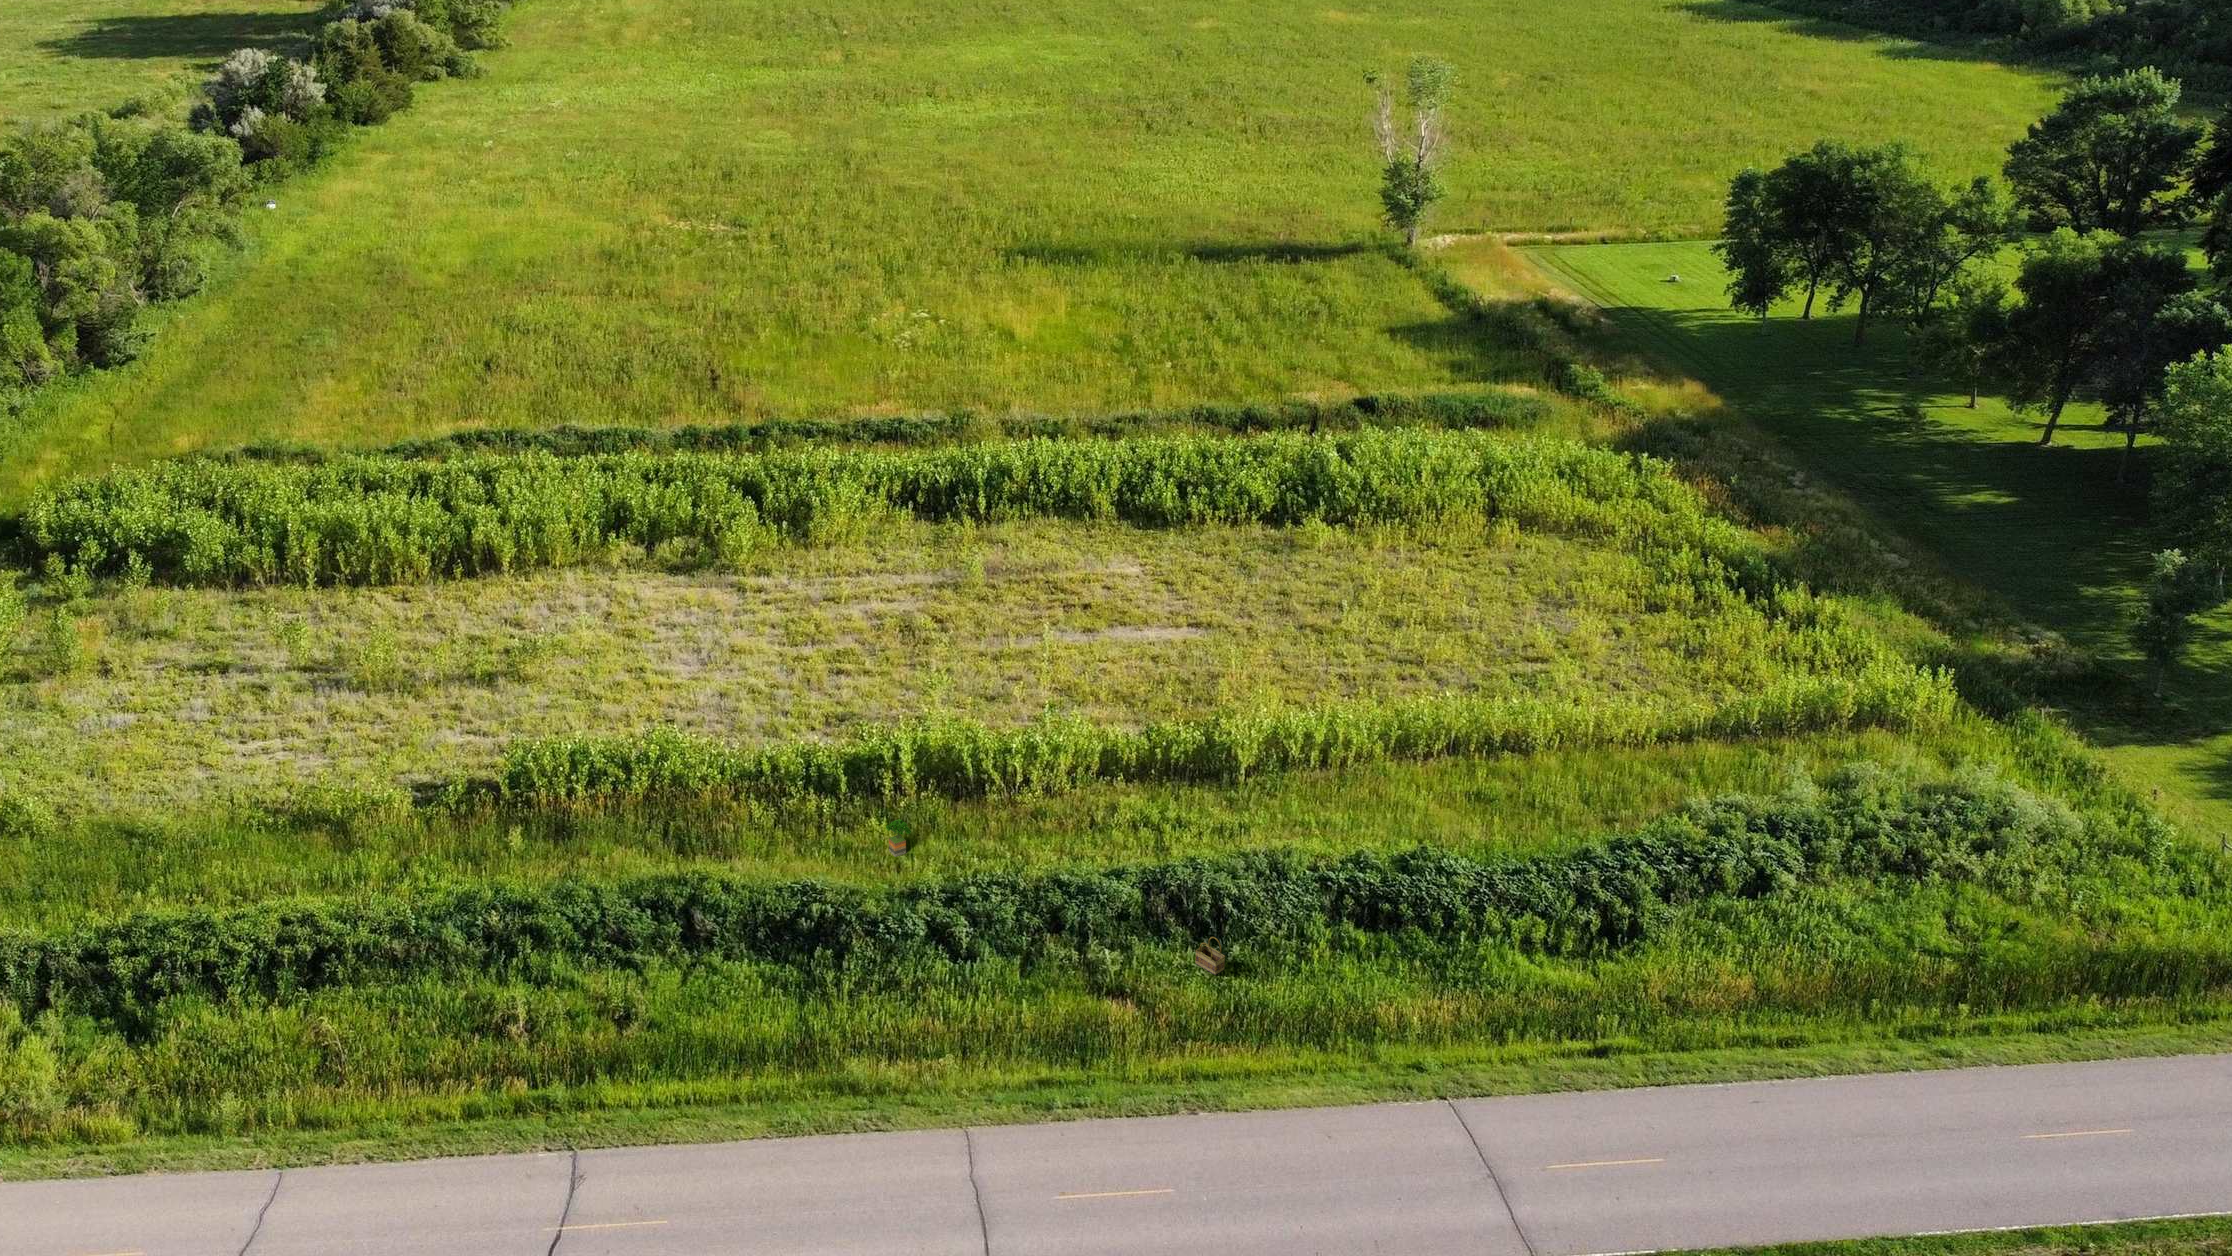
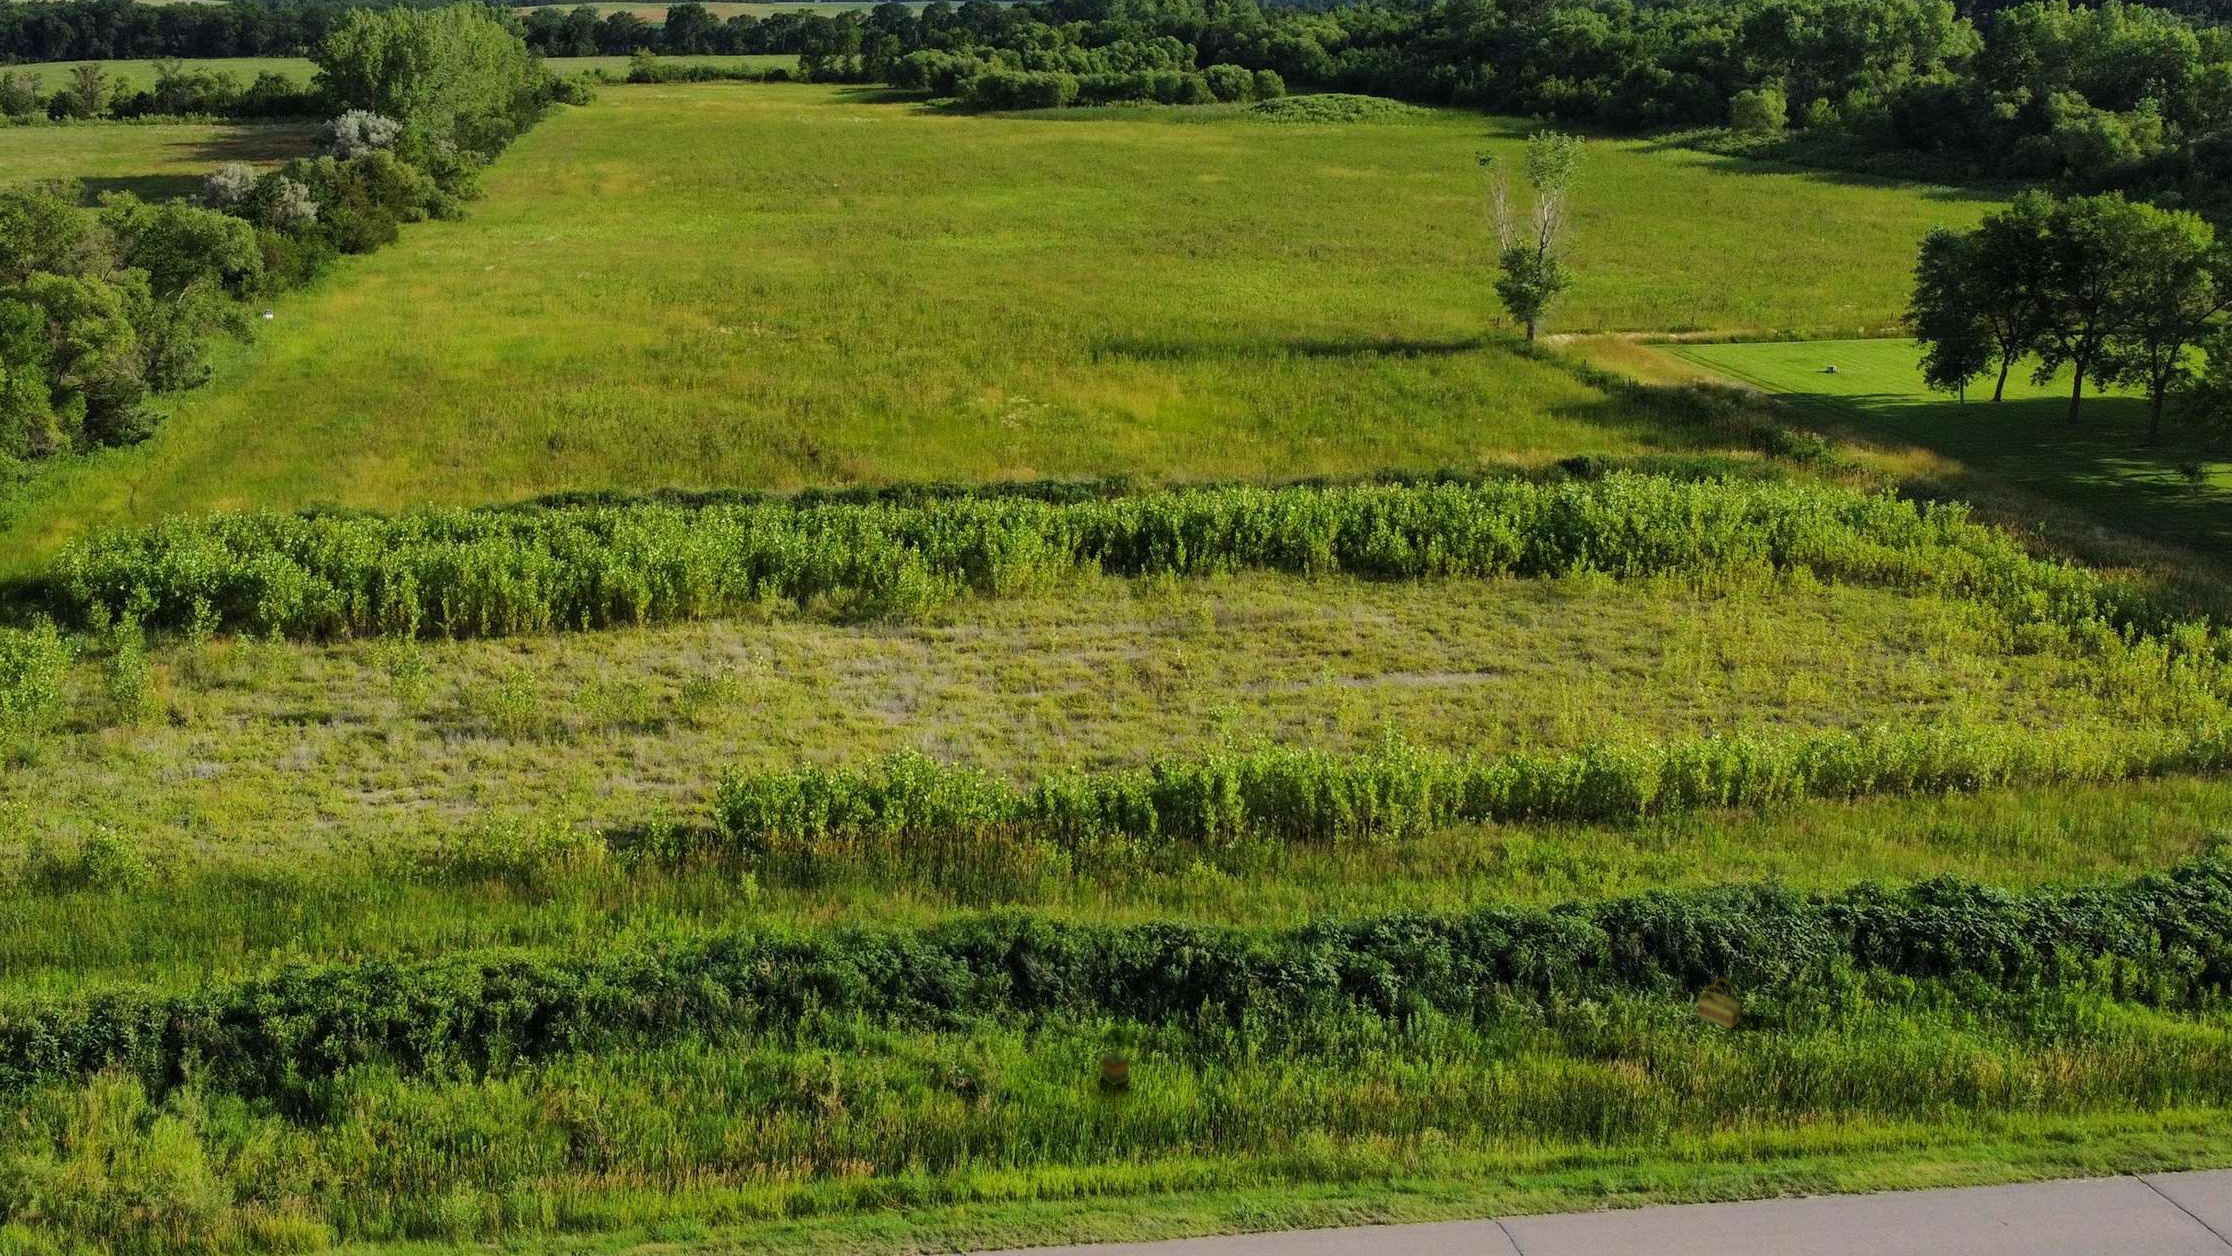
potted tree: present [886,819,911,857] -> present [1098,1026,1138,1085]

